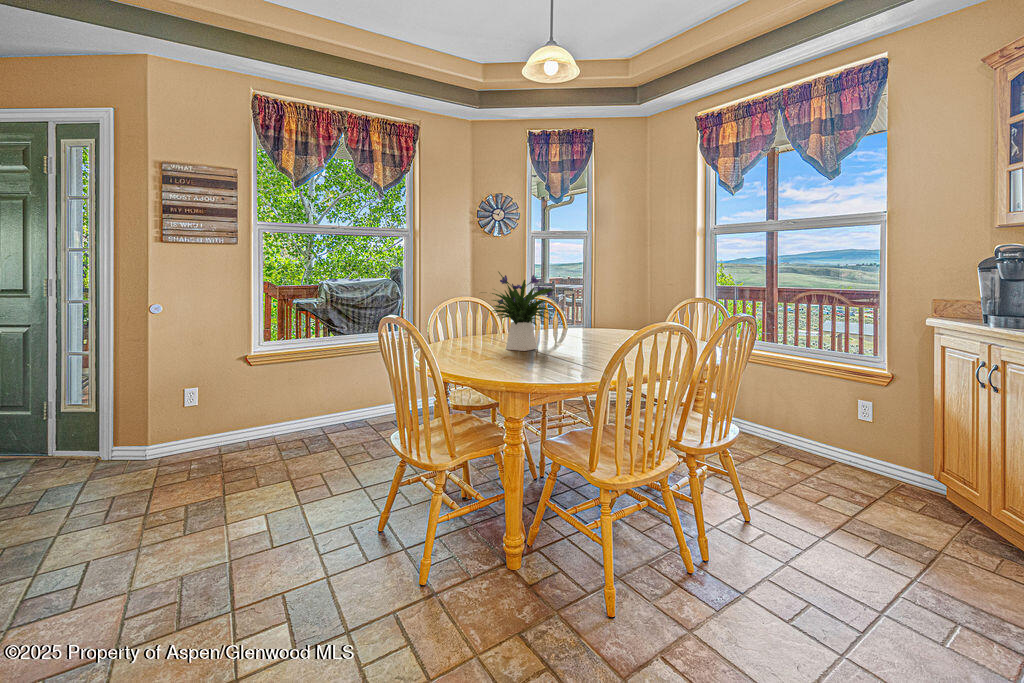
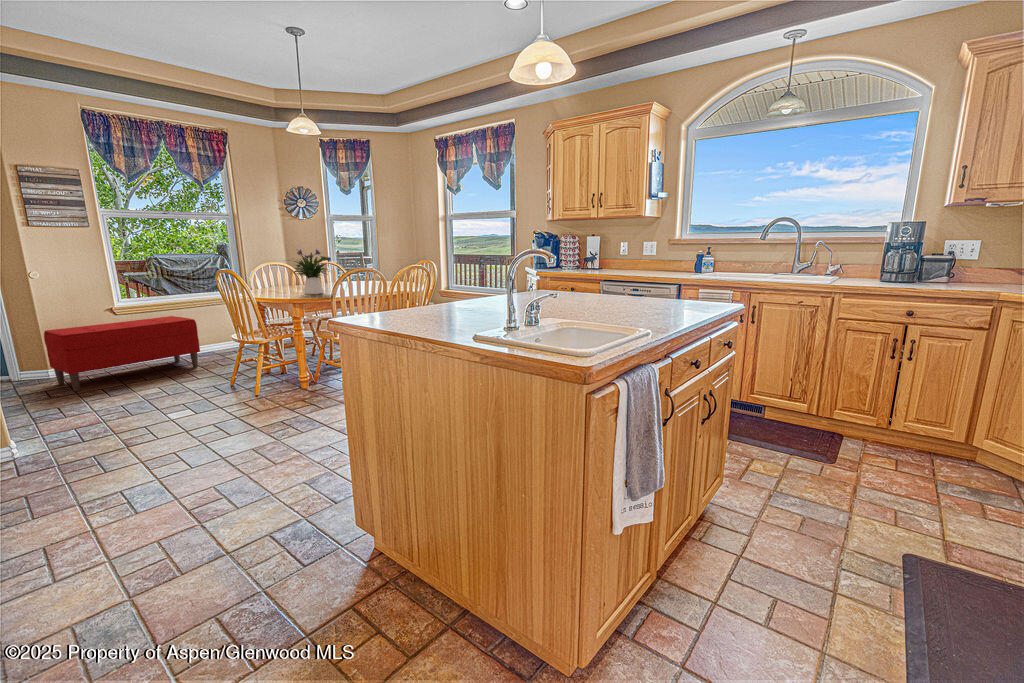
bench: none [169,365,355,473] -> present [44,316,200,391]

